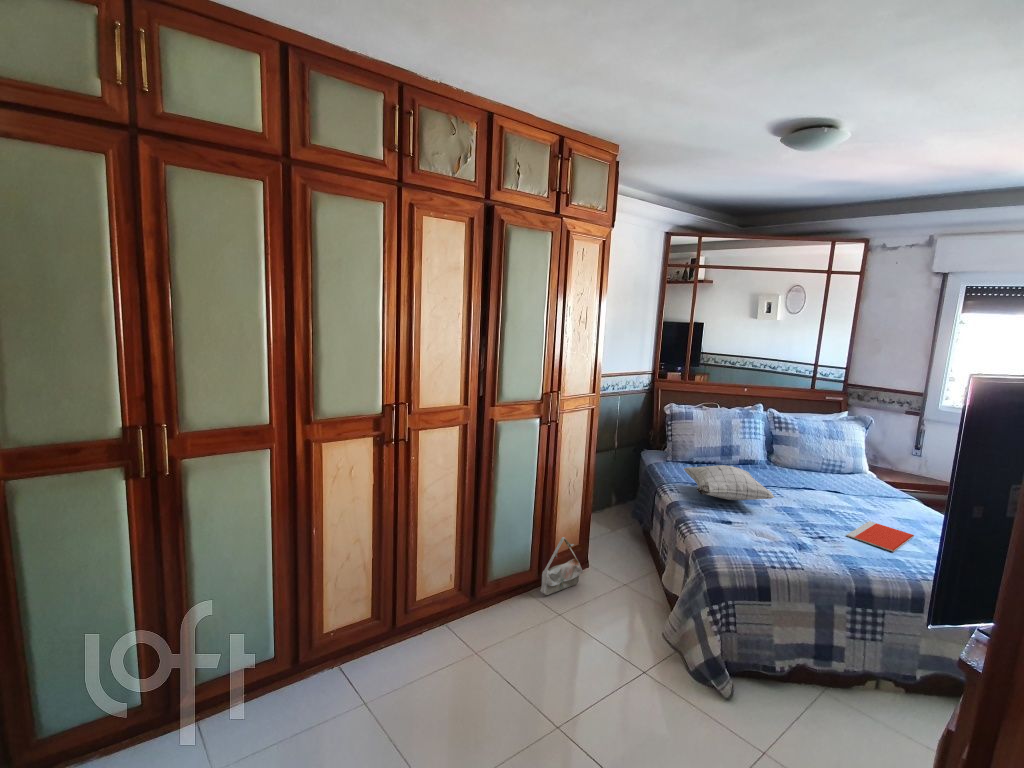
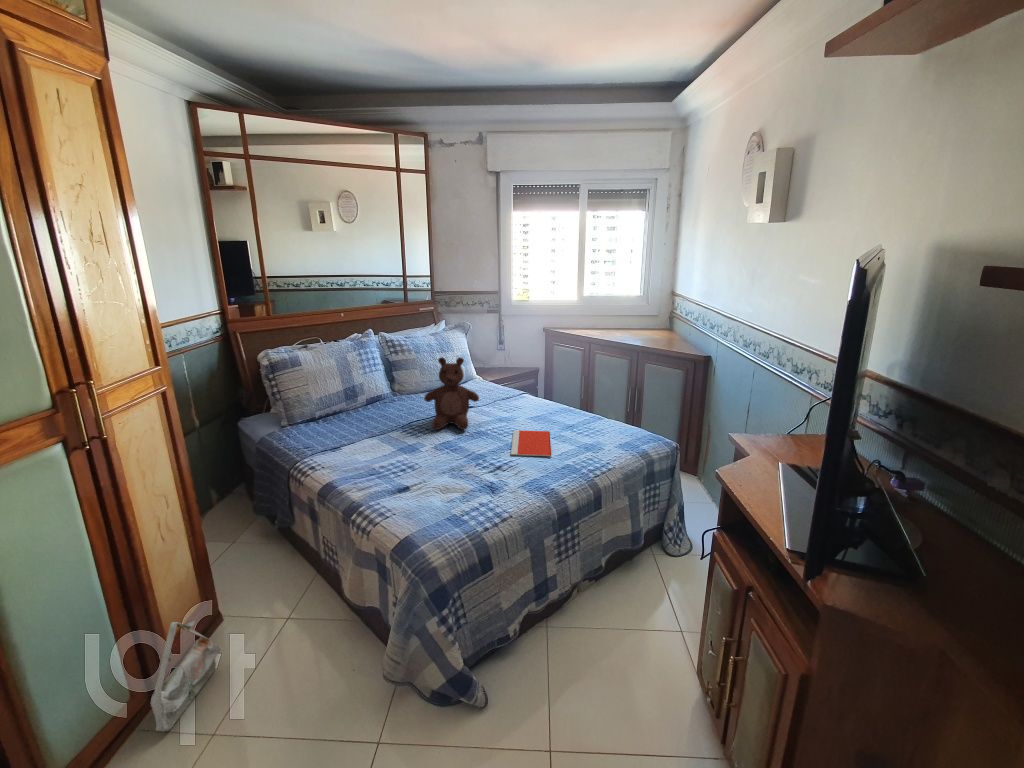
teddy bear: none [783,436,841,505] -> present [424,357,479,430]
pillow: present [684,465,774,500] -> none [320,415,440,467]

